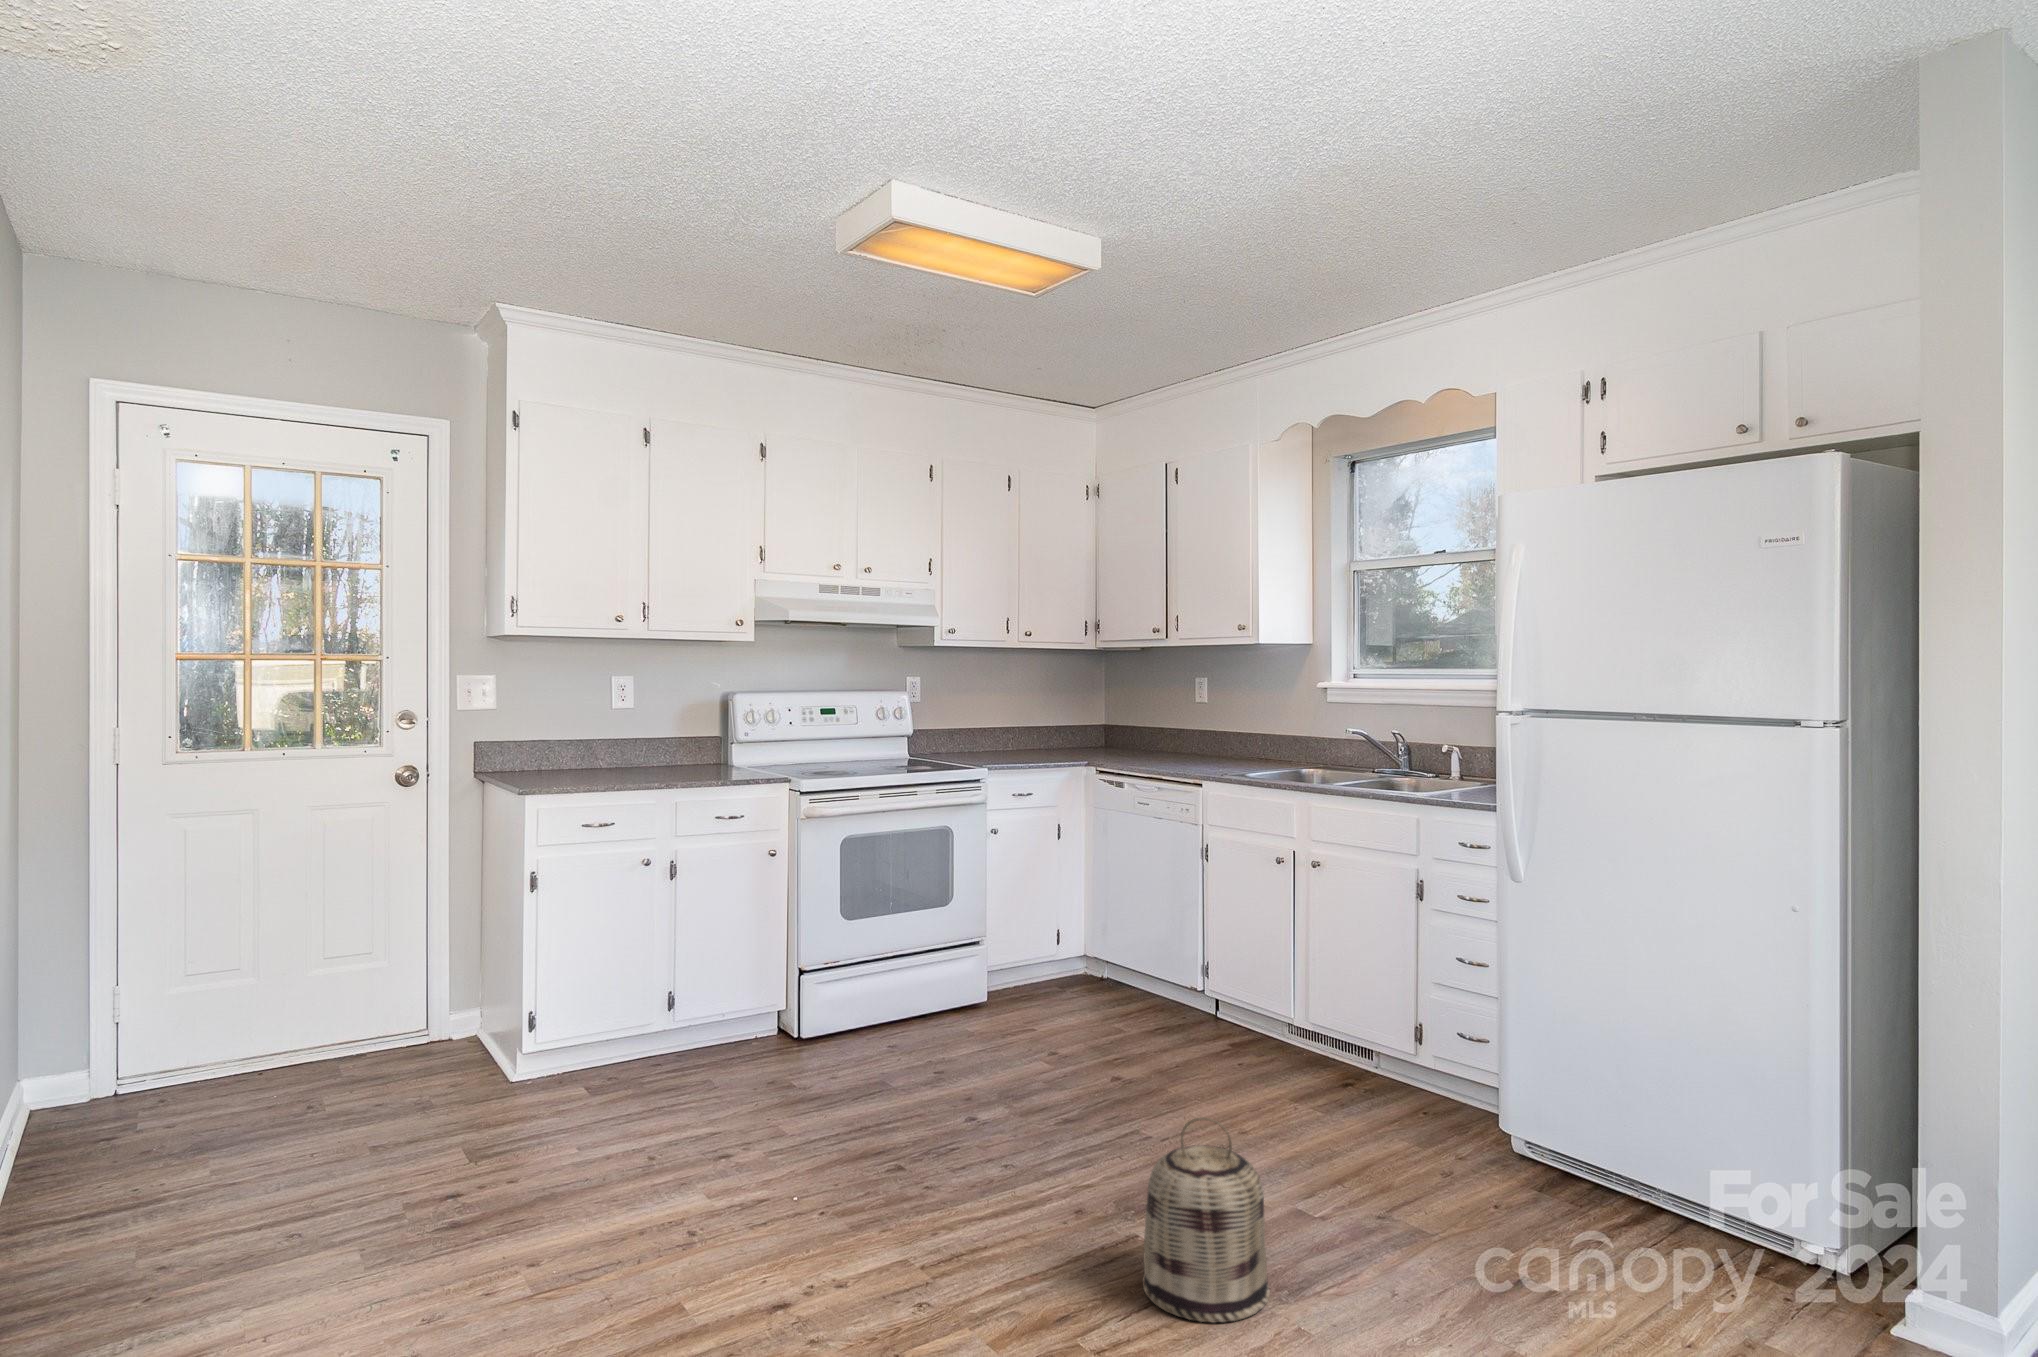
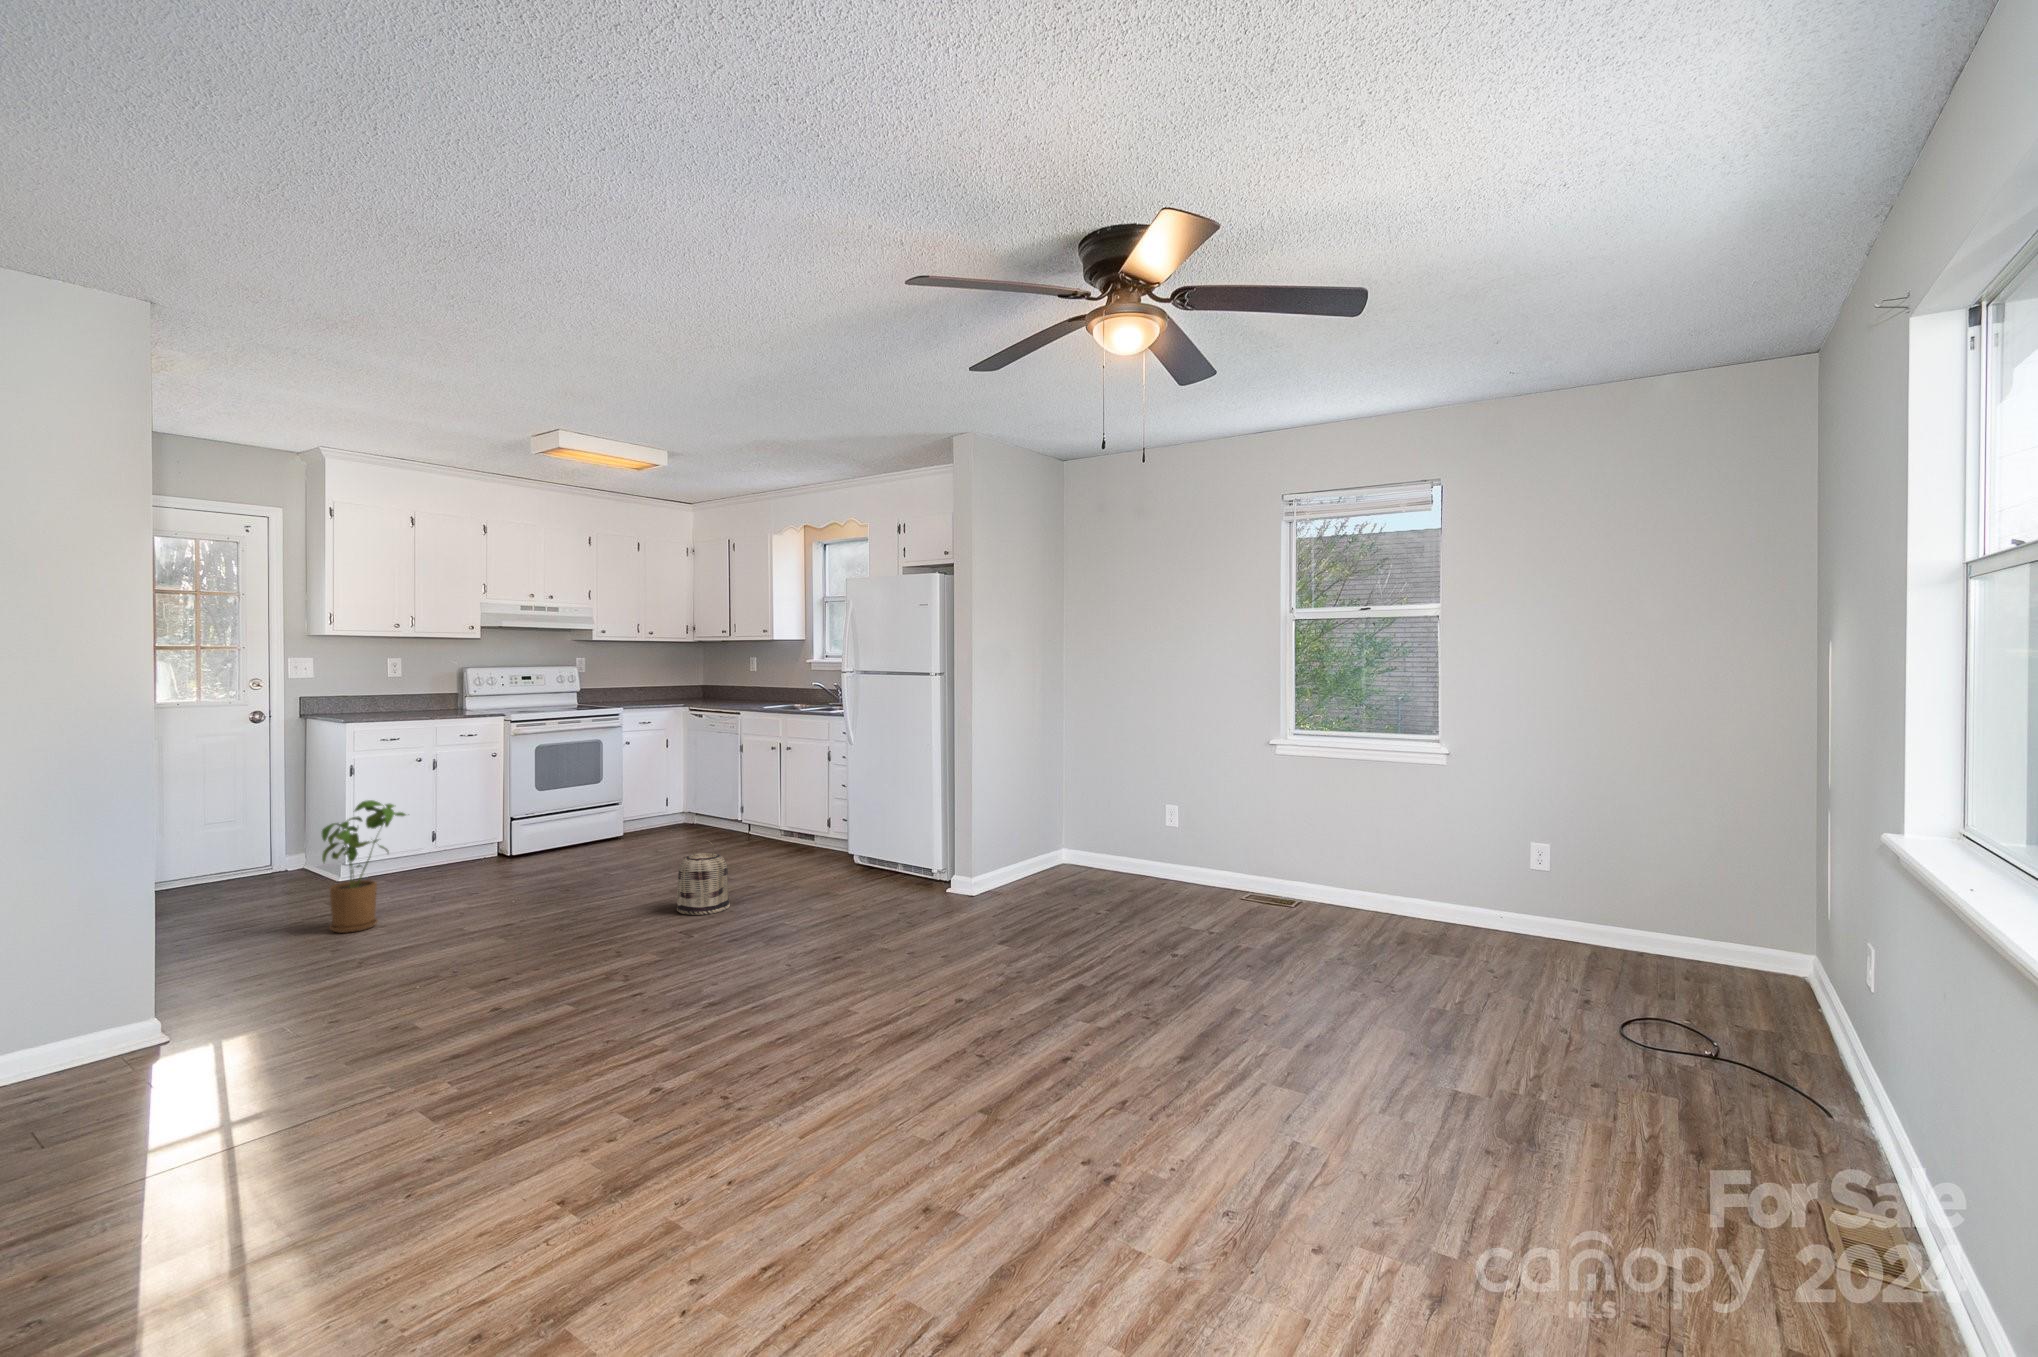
house plant: none [419,975,593,1266] -> present [322,800,406,933]

